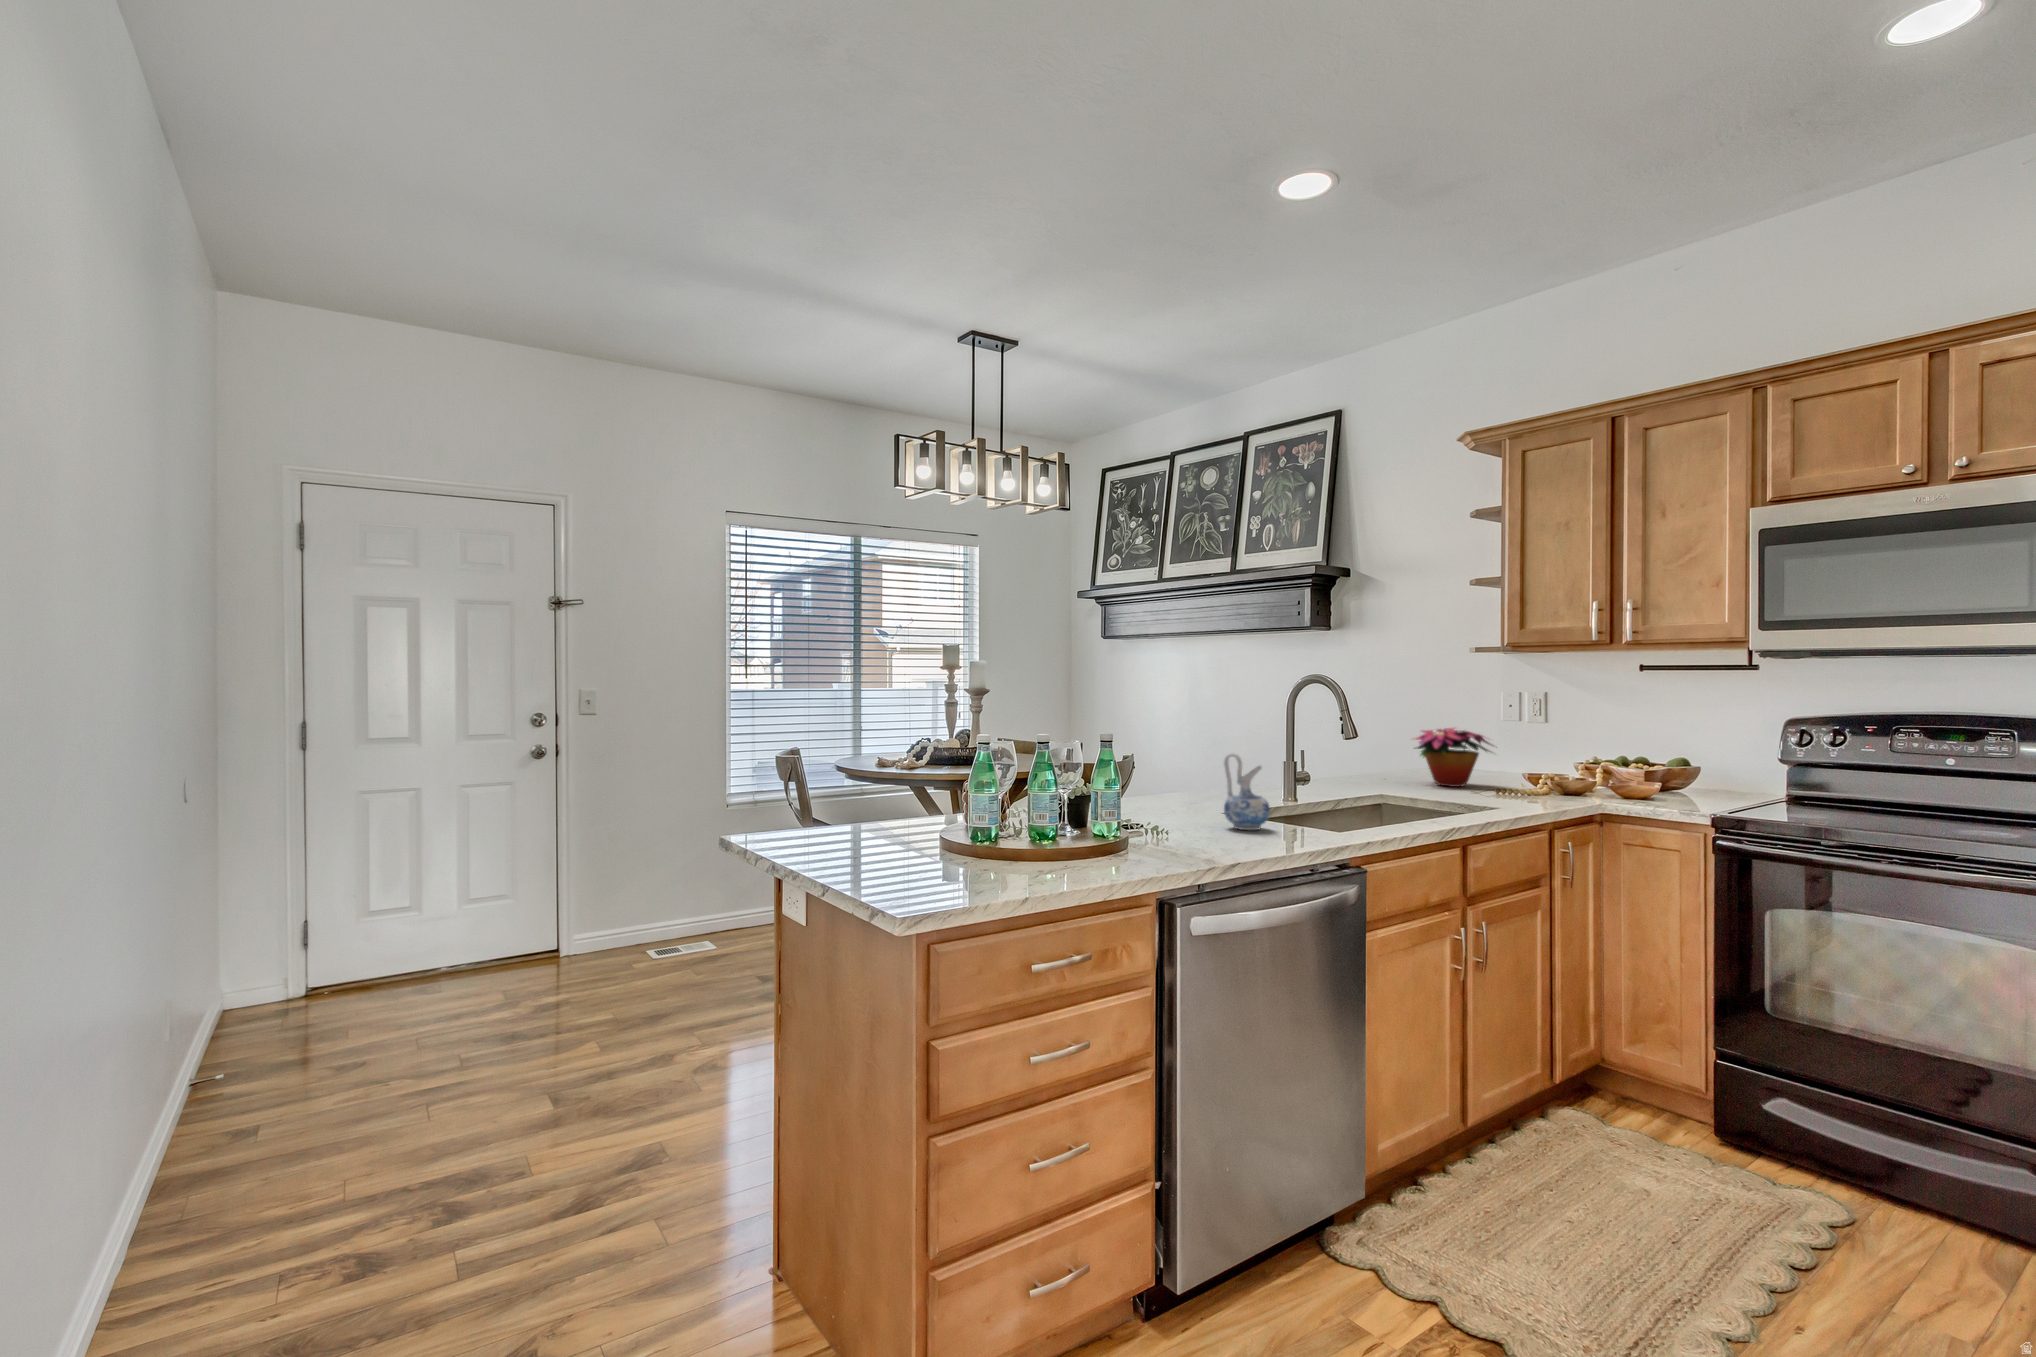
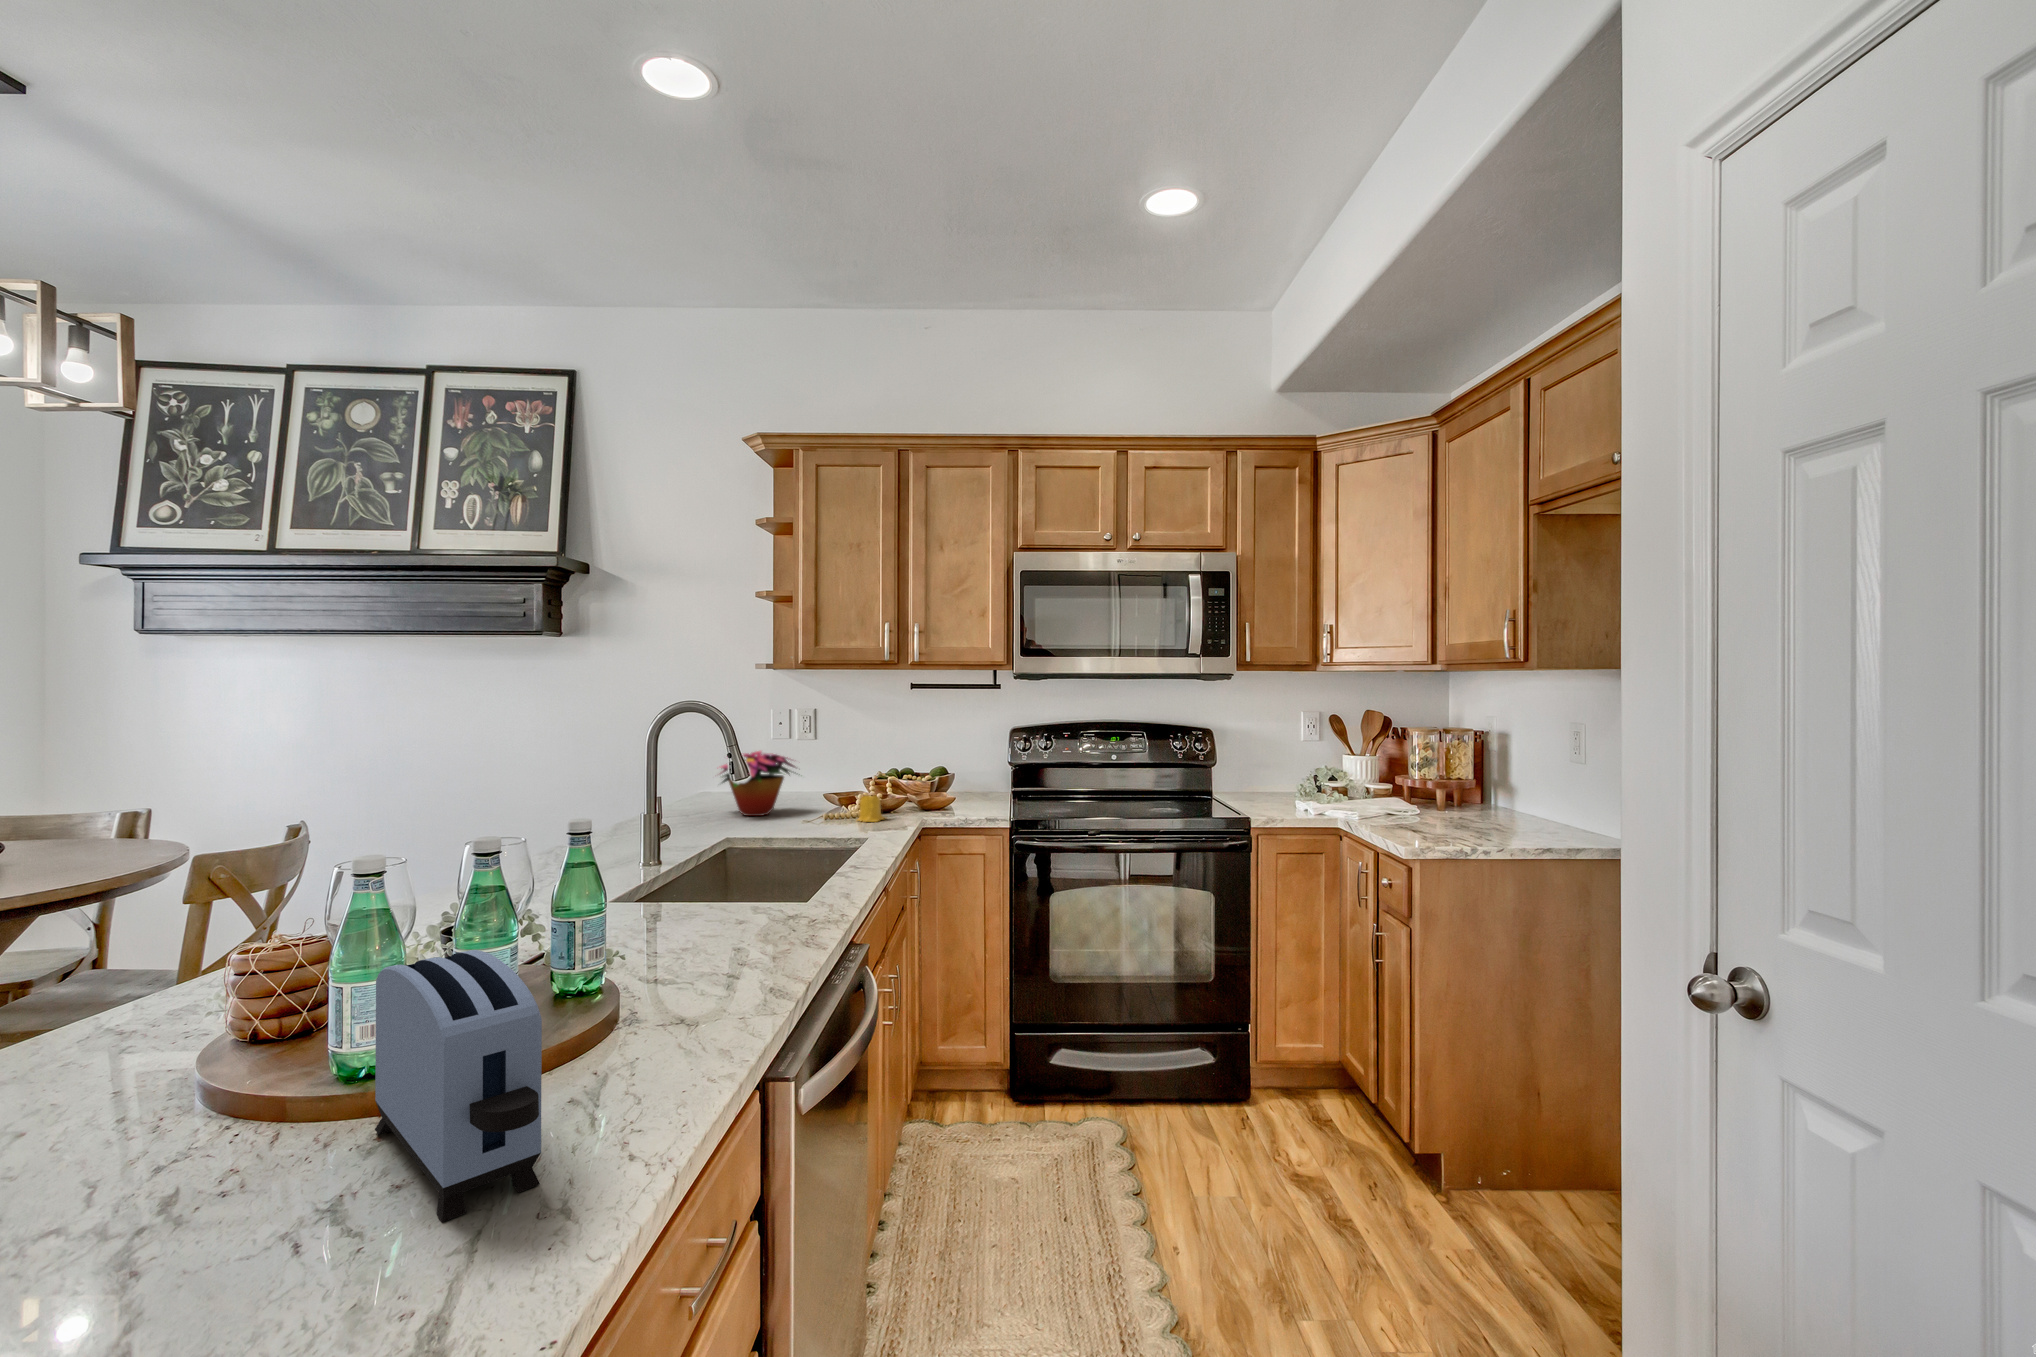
ceramic pitcher: present [1224,753,1270,830] -> none [669,831,736,940]
toaster: none [978,770,1033,870] -> present [375,950,542,1222]
candle: none [1530,773,1567,801] -> present [857,796,887,822]

